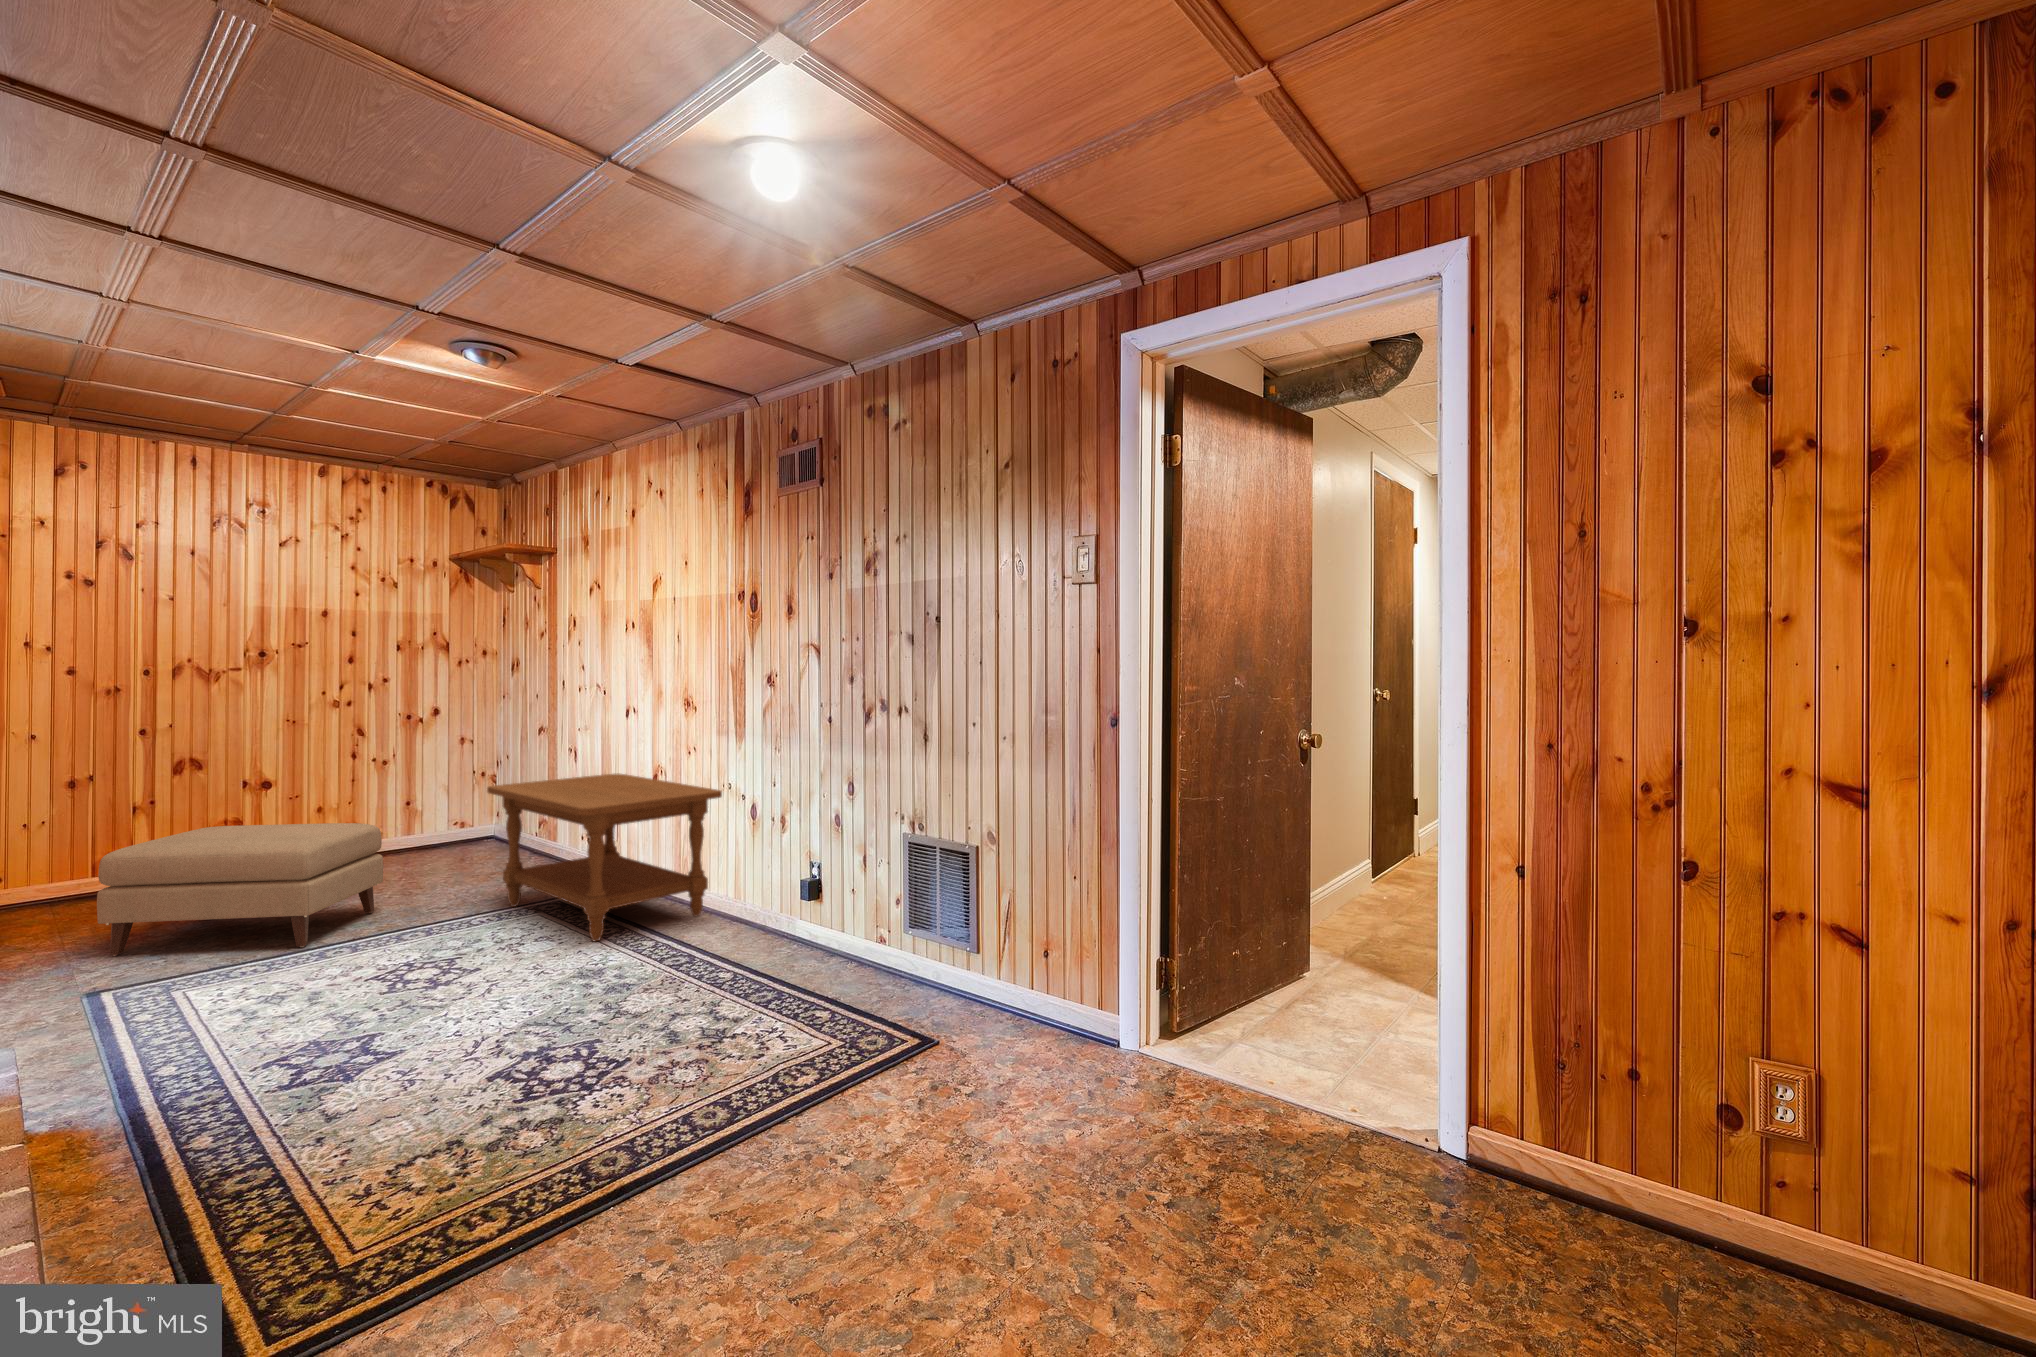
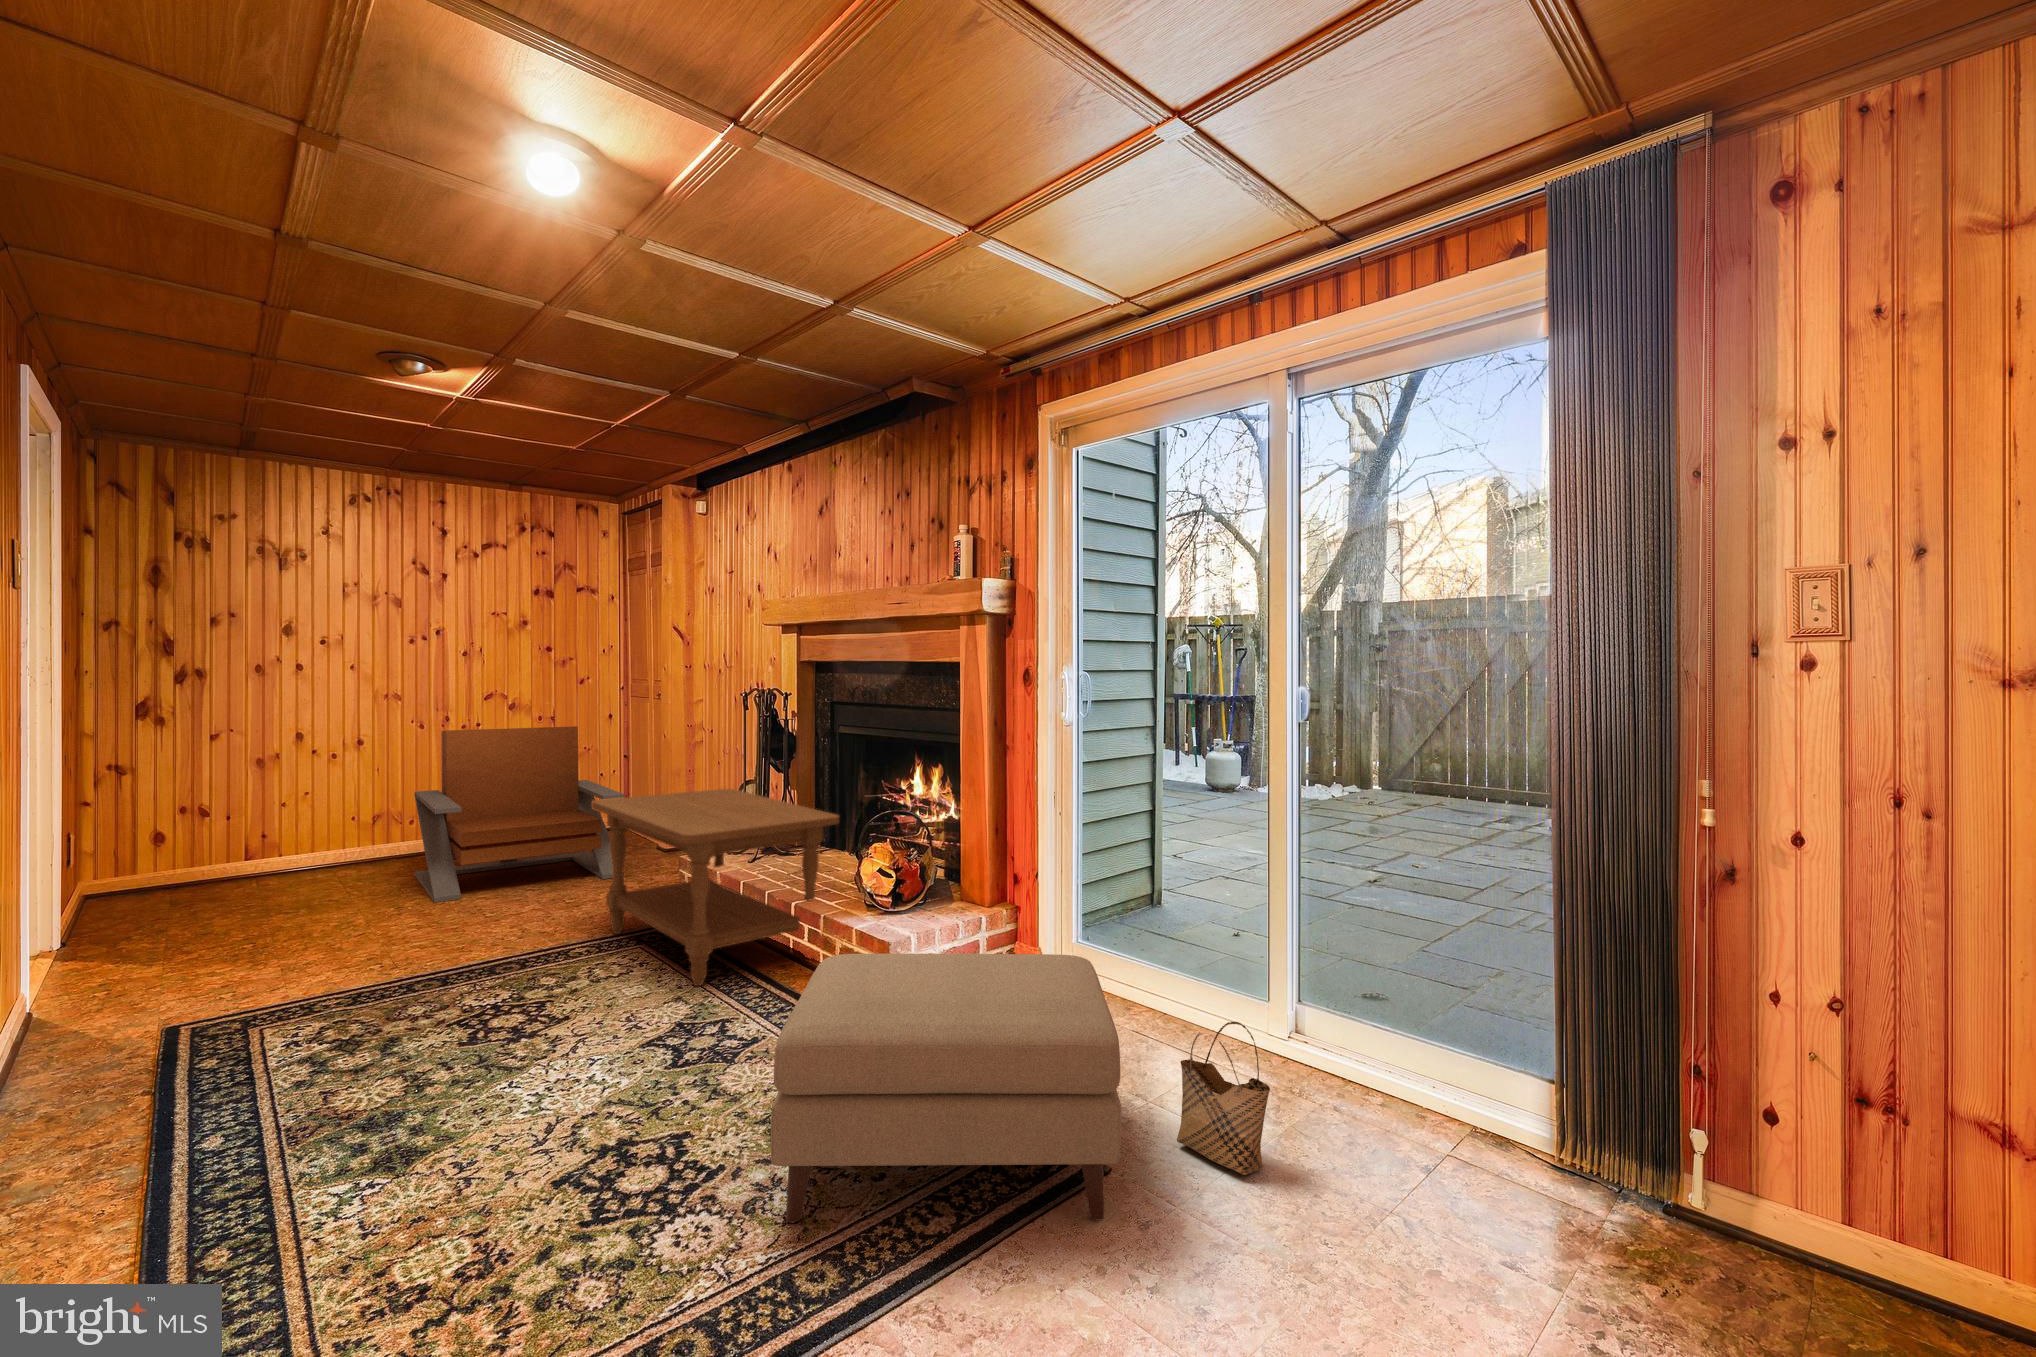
lounge chair: none [297,722,513,890] -> present [414,726,624,903]
ottoman: present [97,823,383,956] -> present [771,954,1121,1223]
woven basket: none [996,926,1063,1036] -> present [1177,1022,1270,1175]

